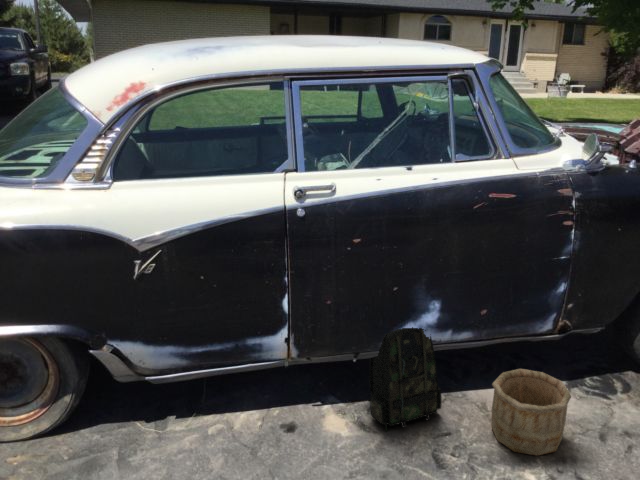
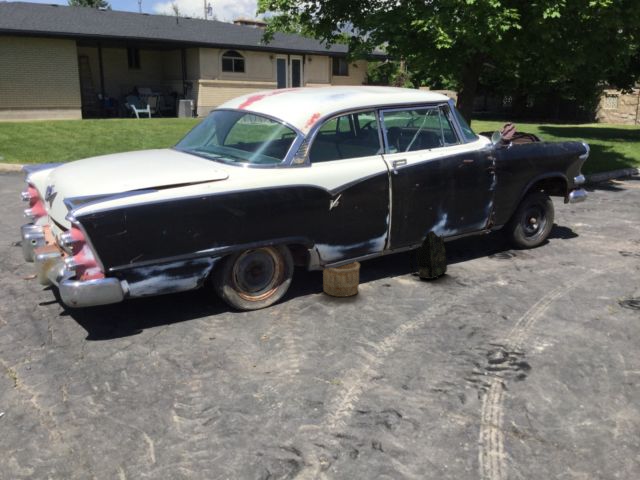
wooden bucket: present [491,369,571,455] -> present [323,262,360,297]

